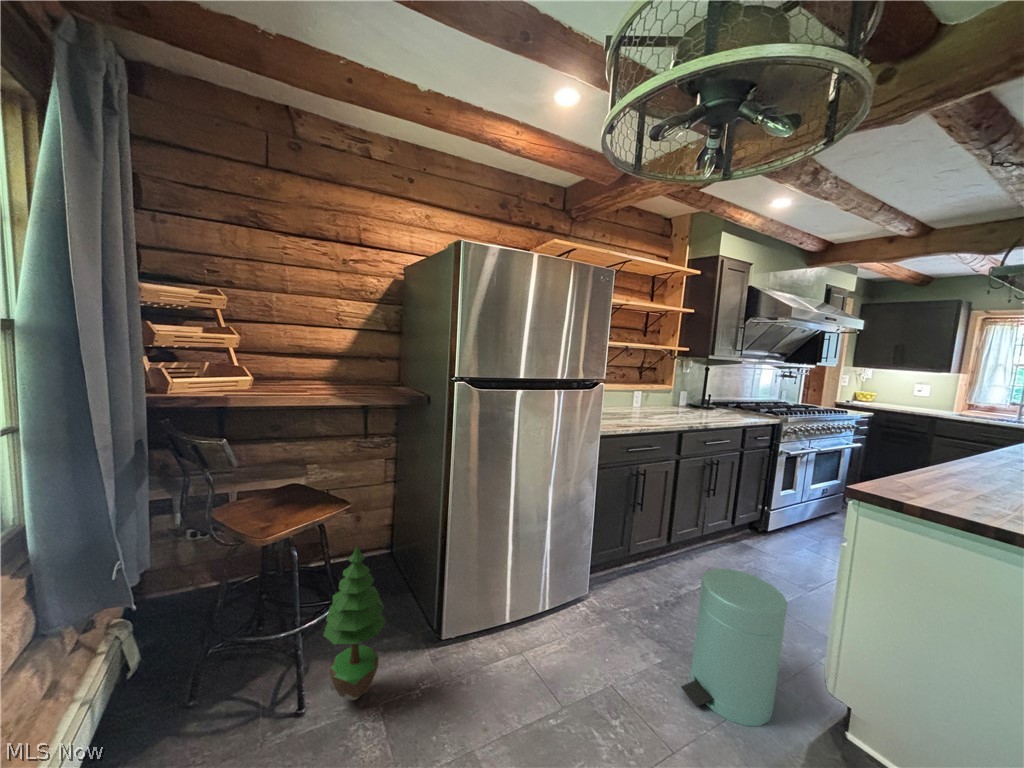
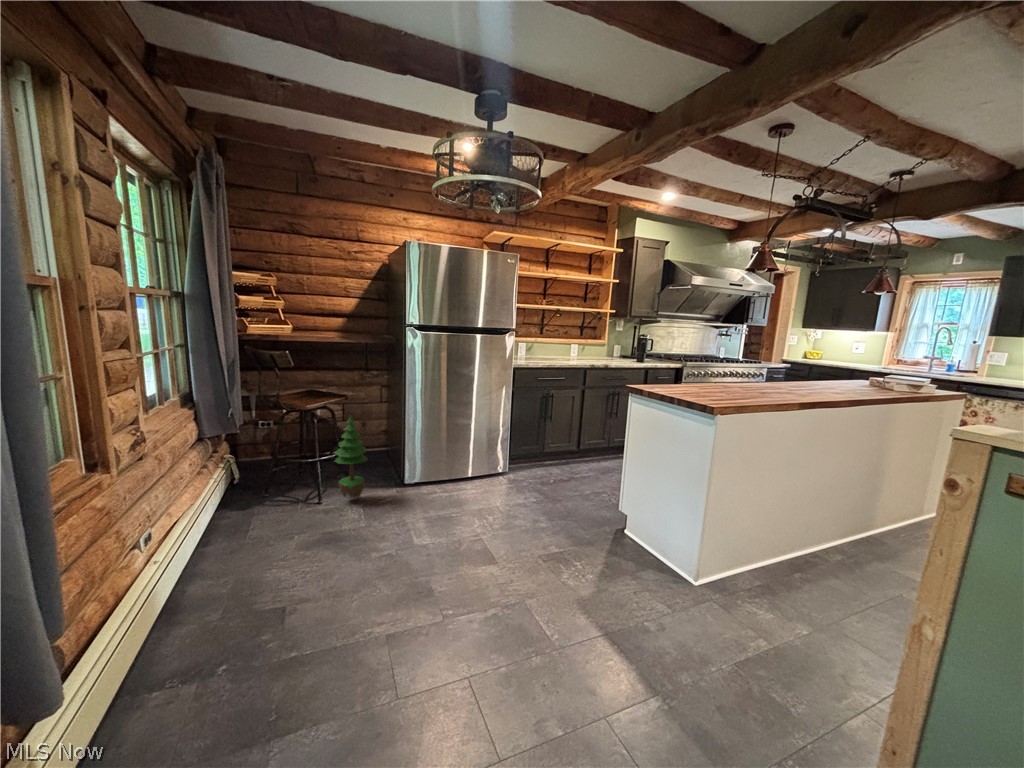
trash can: present [681,569,787,726] -> none [540,440,597,521]

